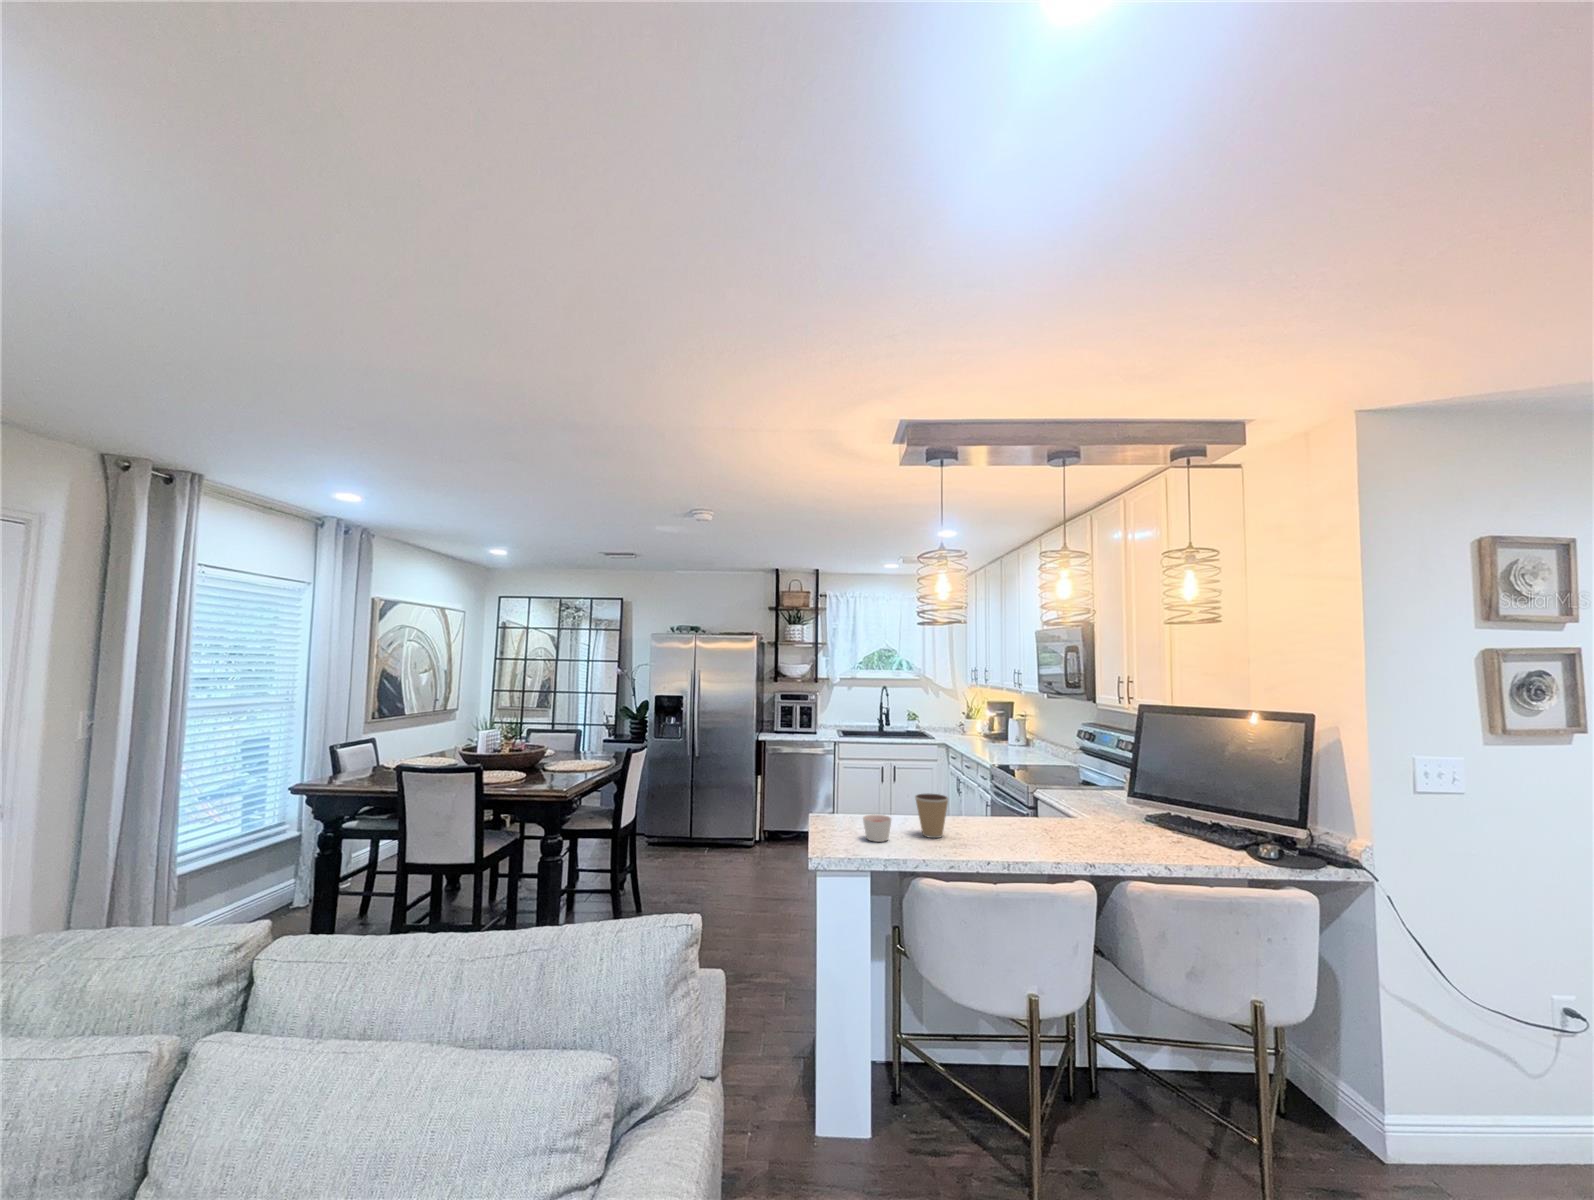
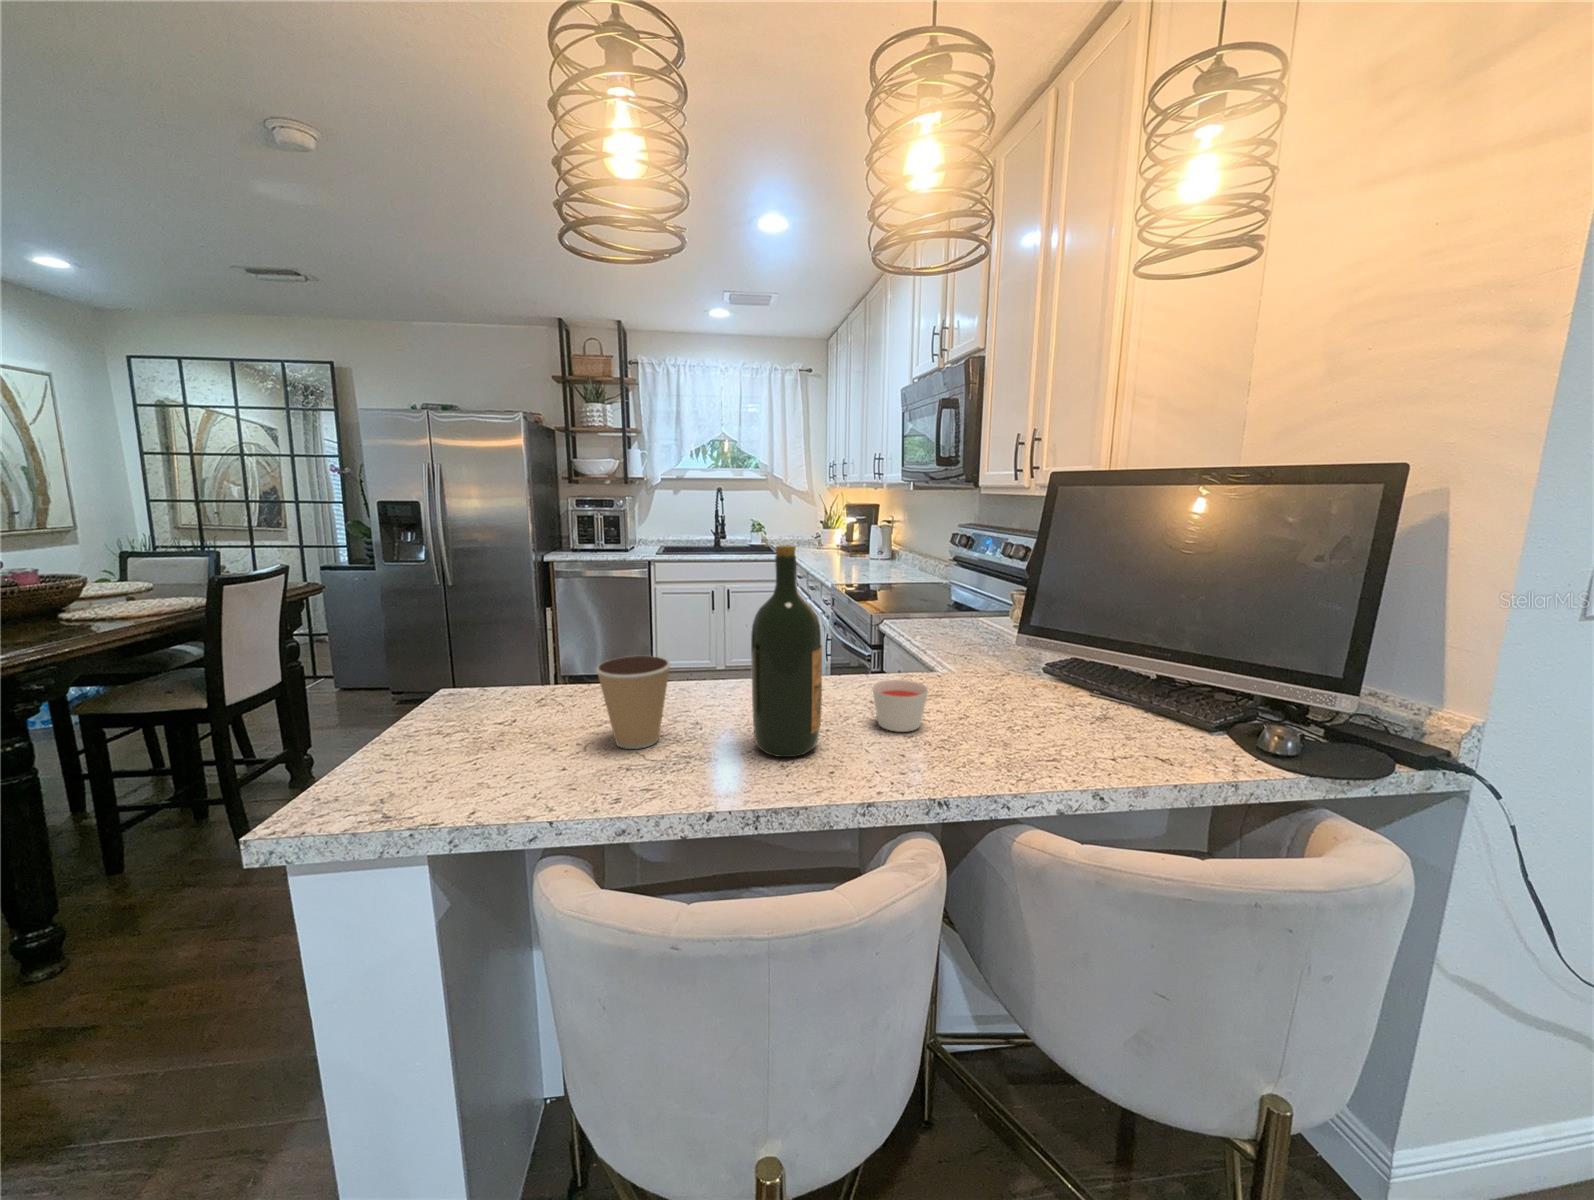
wine bottle: none [989,743,1025,845] -> present [751,545,822,757]
candle: present [863,814,891,842] -> present [872,680,928,732]

